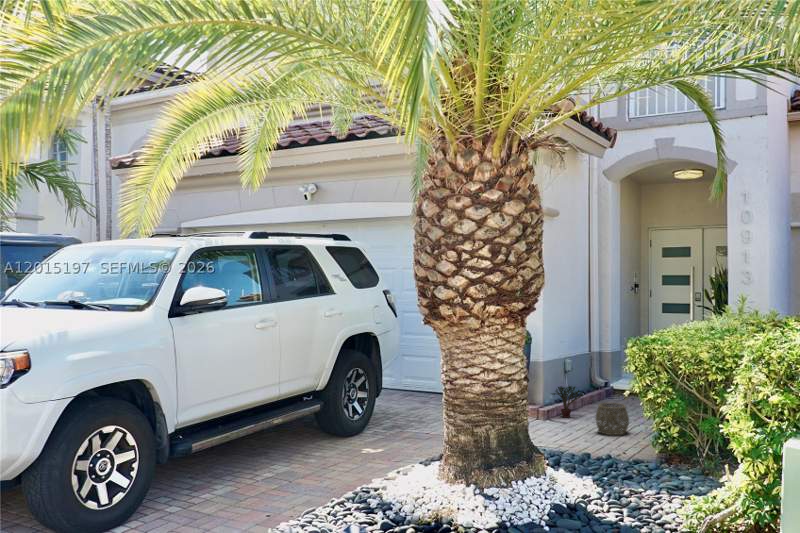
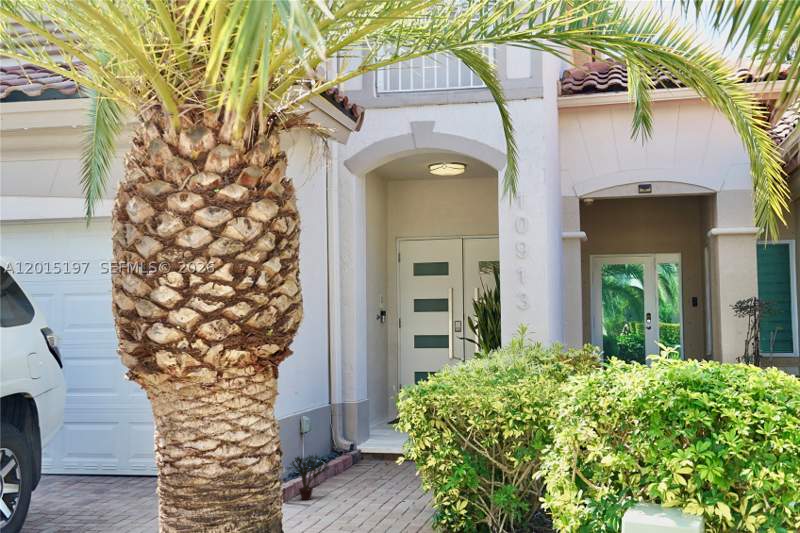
woven basket: present [595,403,629,435] -> none [350,474,394,519]

